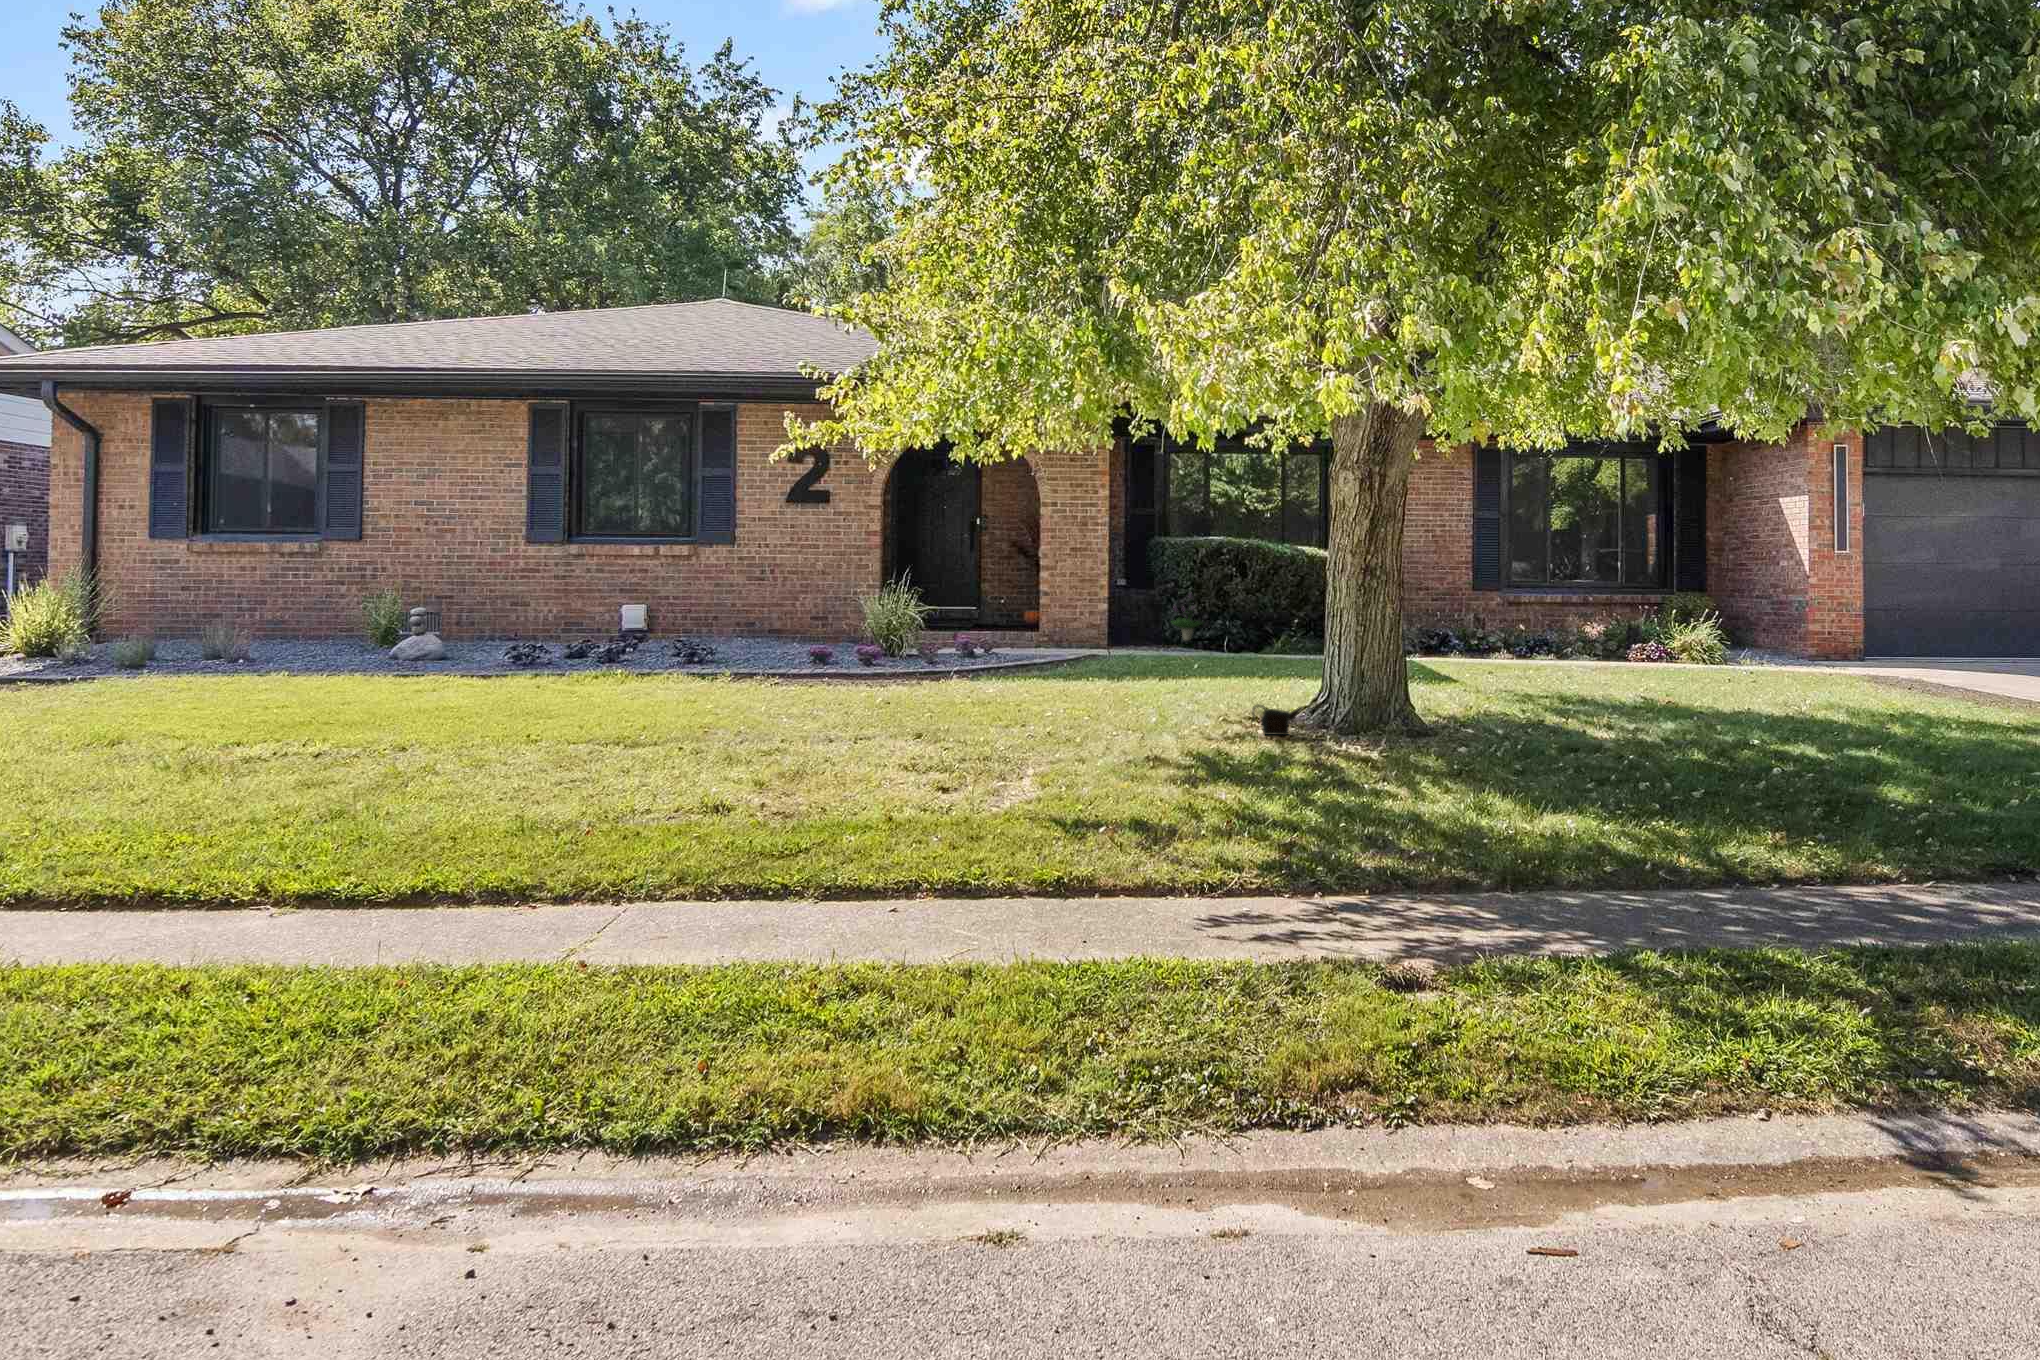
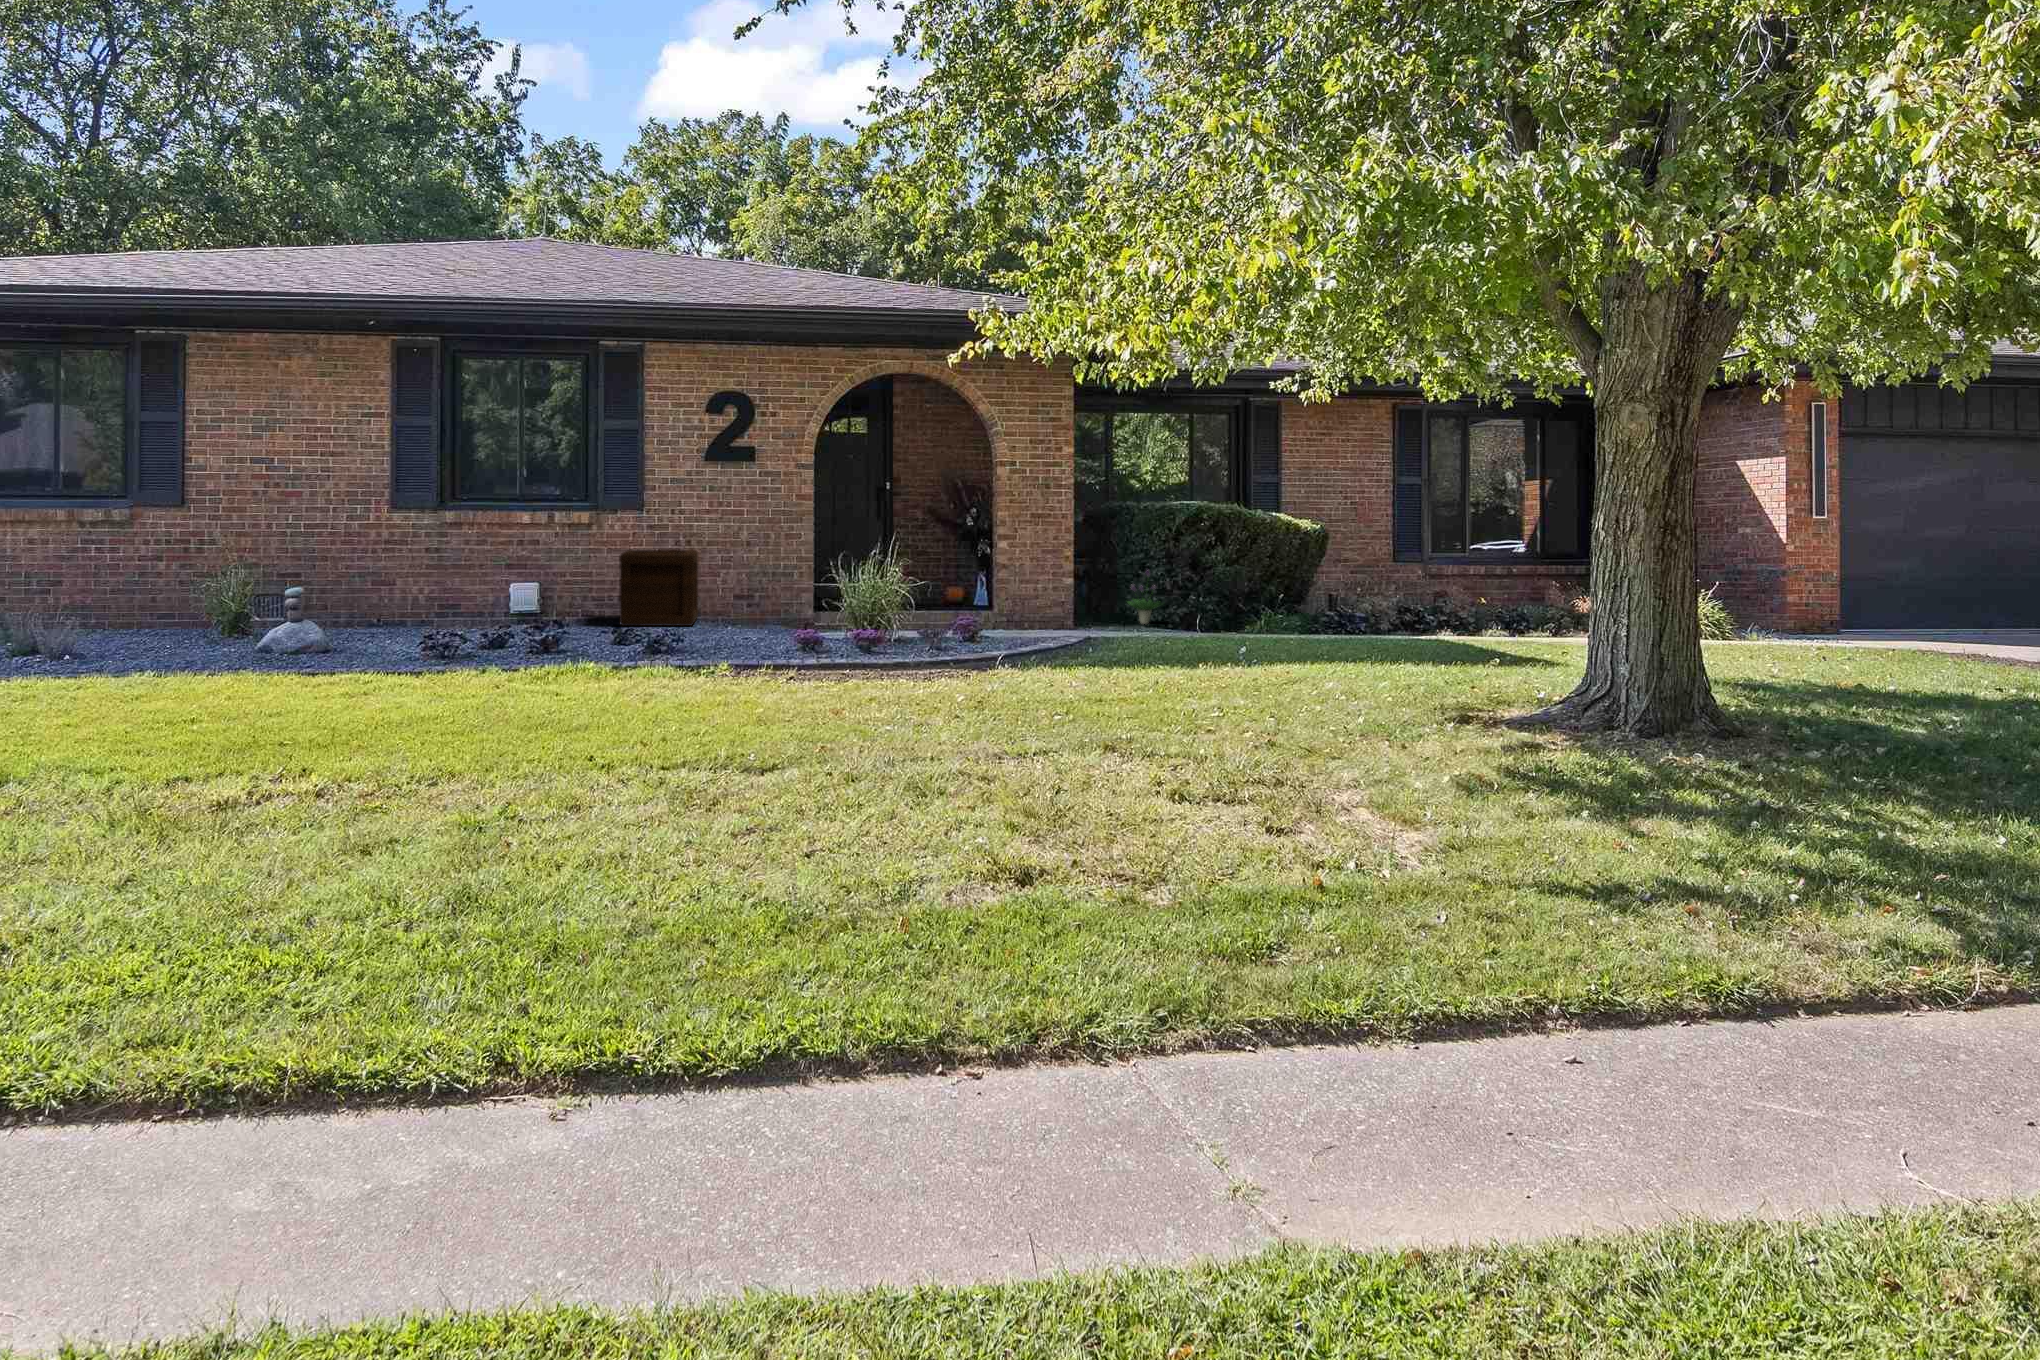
wooden crate: none [709,574,787,639] -> present [619,549,698,626]
watering can: present [1252,705,1304,735] -> none [1502,708,1566,747]

